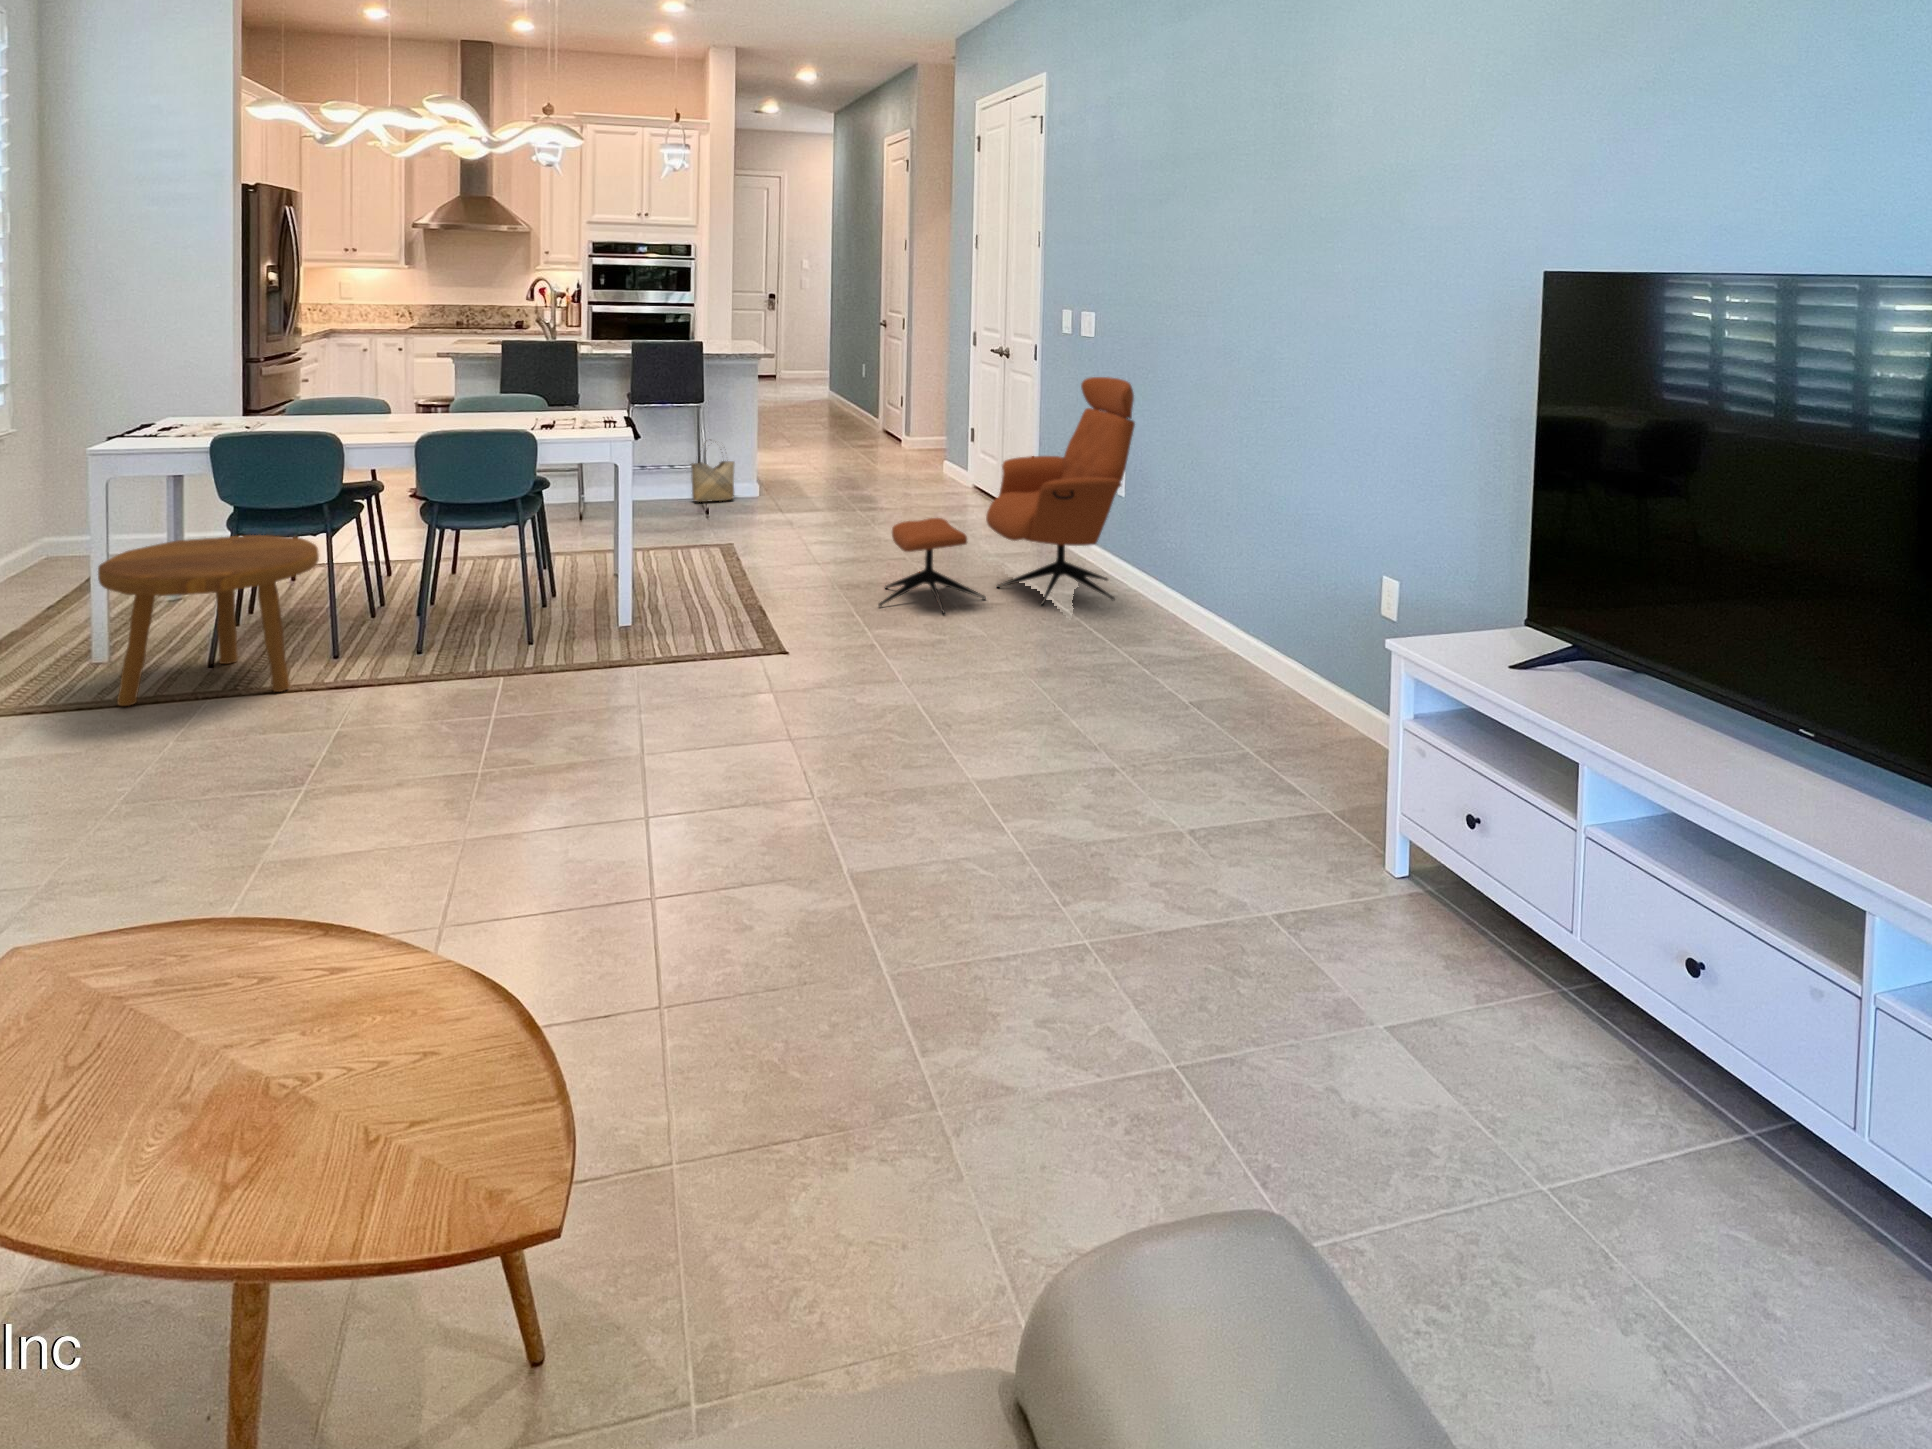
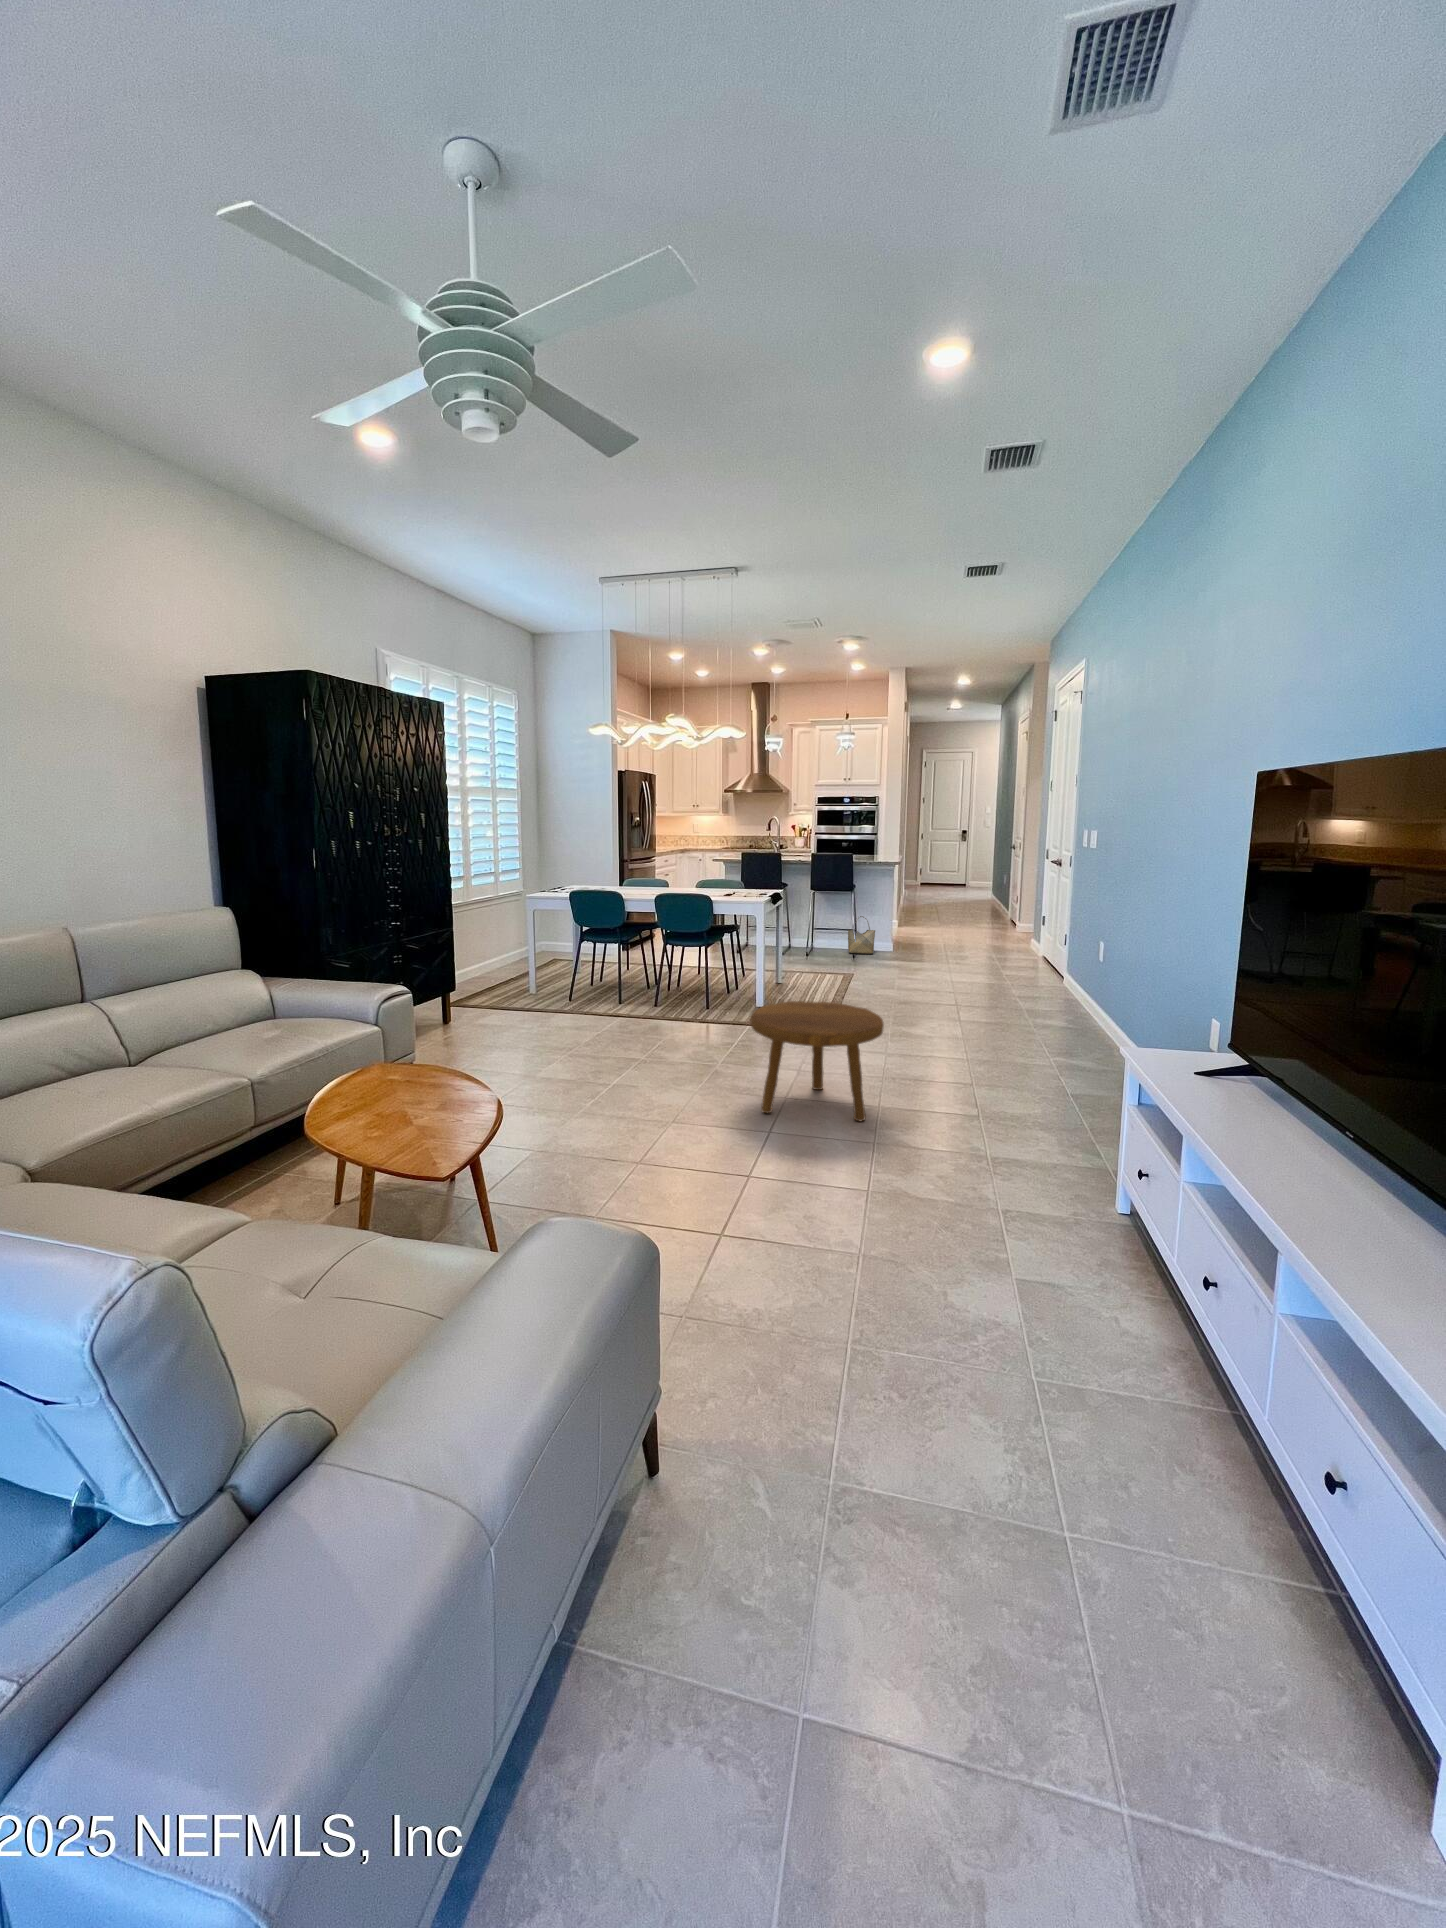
armchair: present [879,377,1135,613] -> none [906,879,1105,1039]
footstool: present [98,535,319,706] -> present [750,1001,884,1122]

